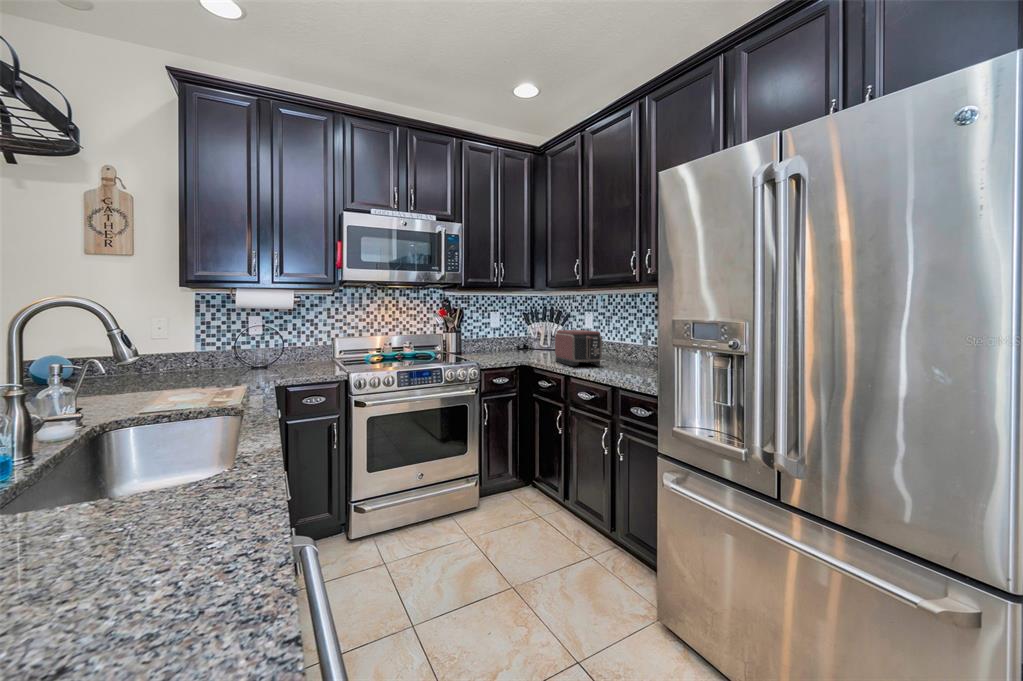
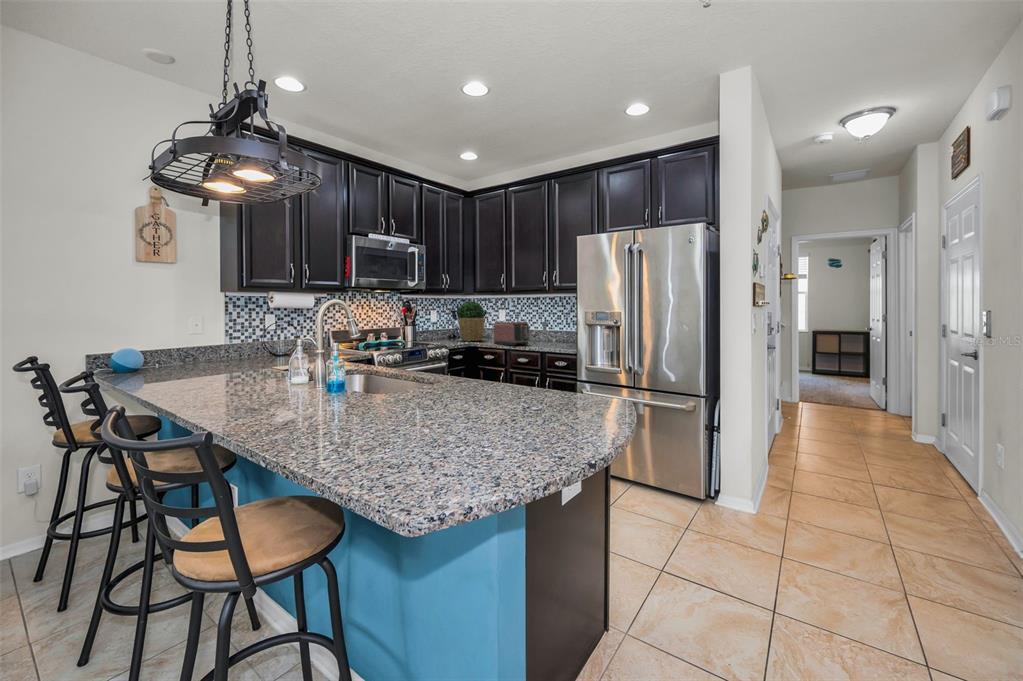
potted plant: none [515,299,554,356] -> present [458,301,485,341]

